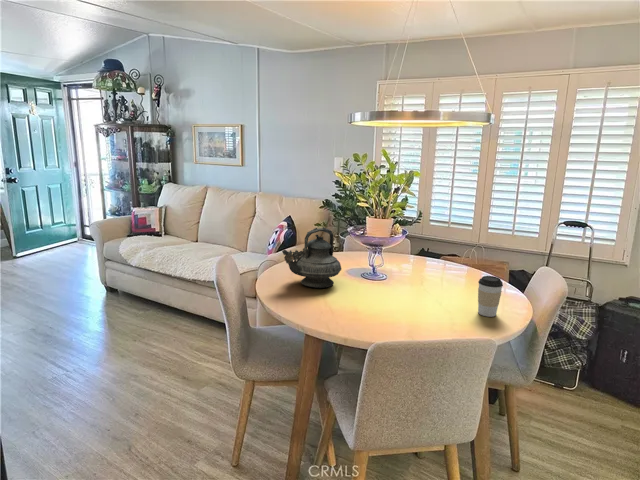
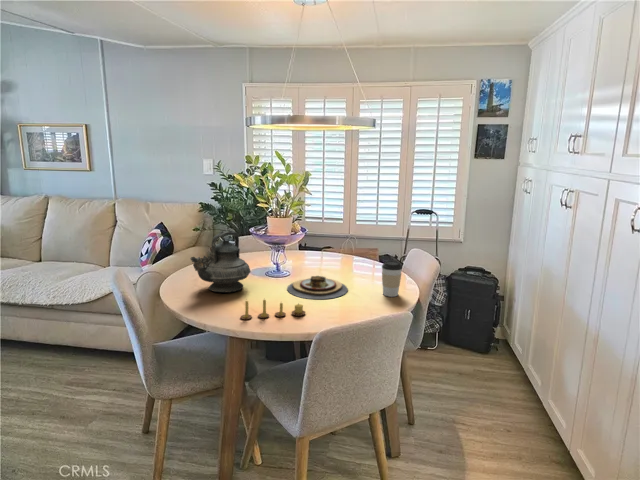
plate: none [375,282,440,308] -> present [287,276,348,299]
candle: none [315,296,380,320] -> present [241,300,305,319]

